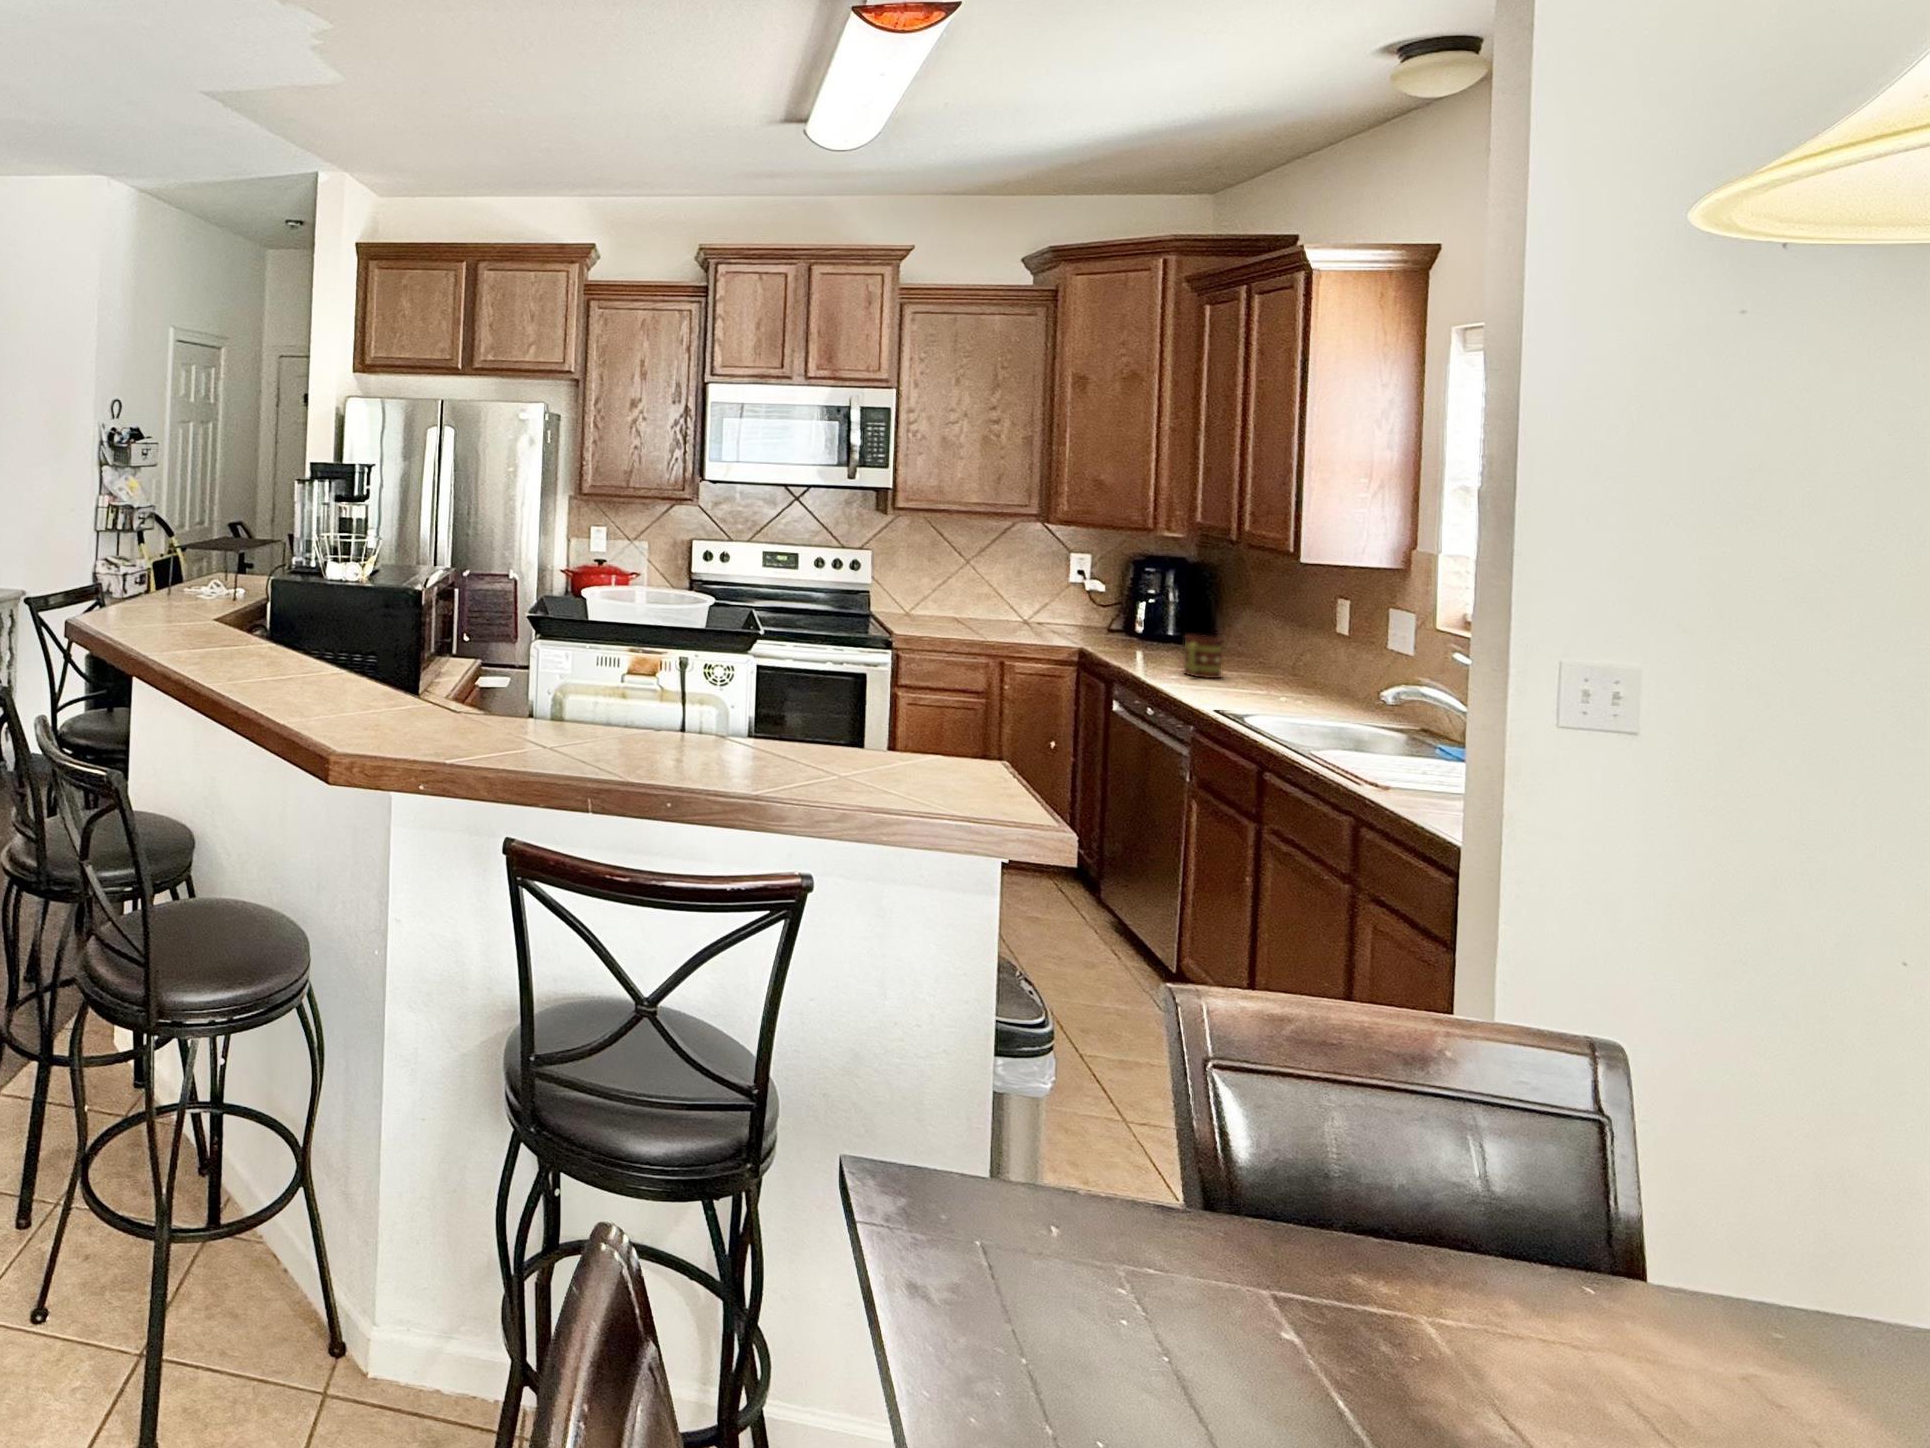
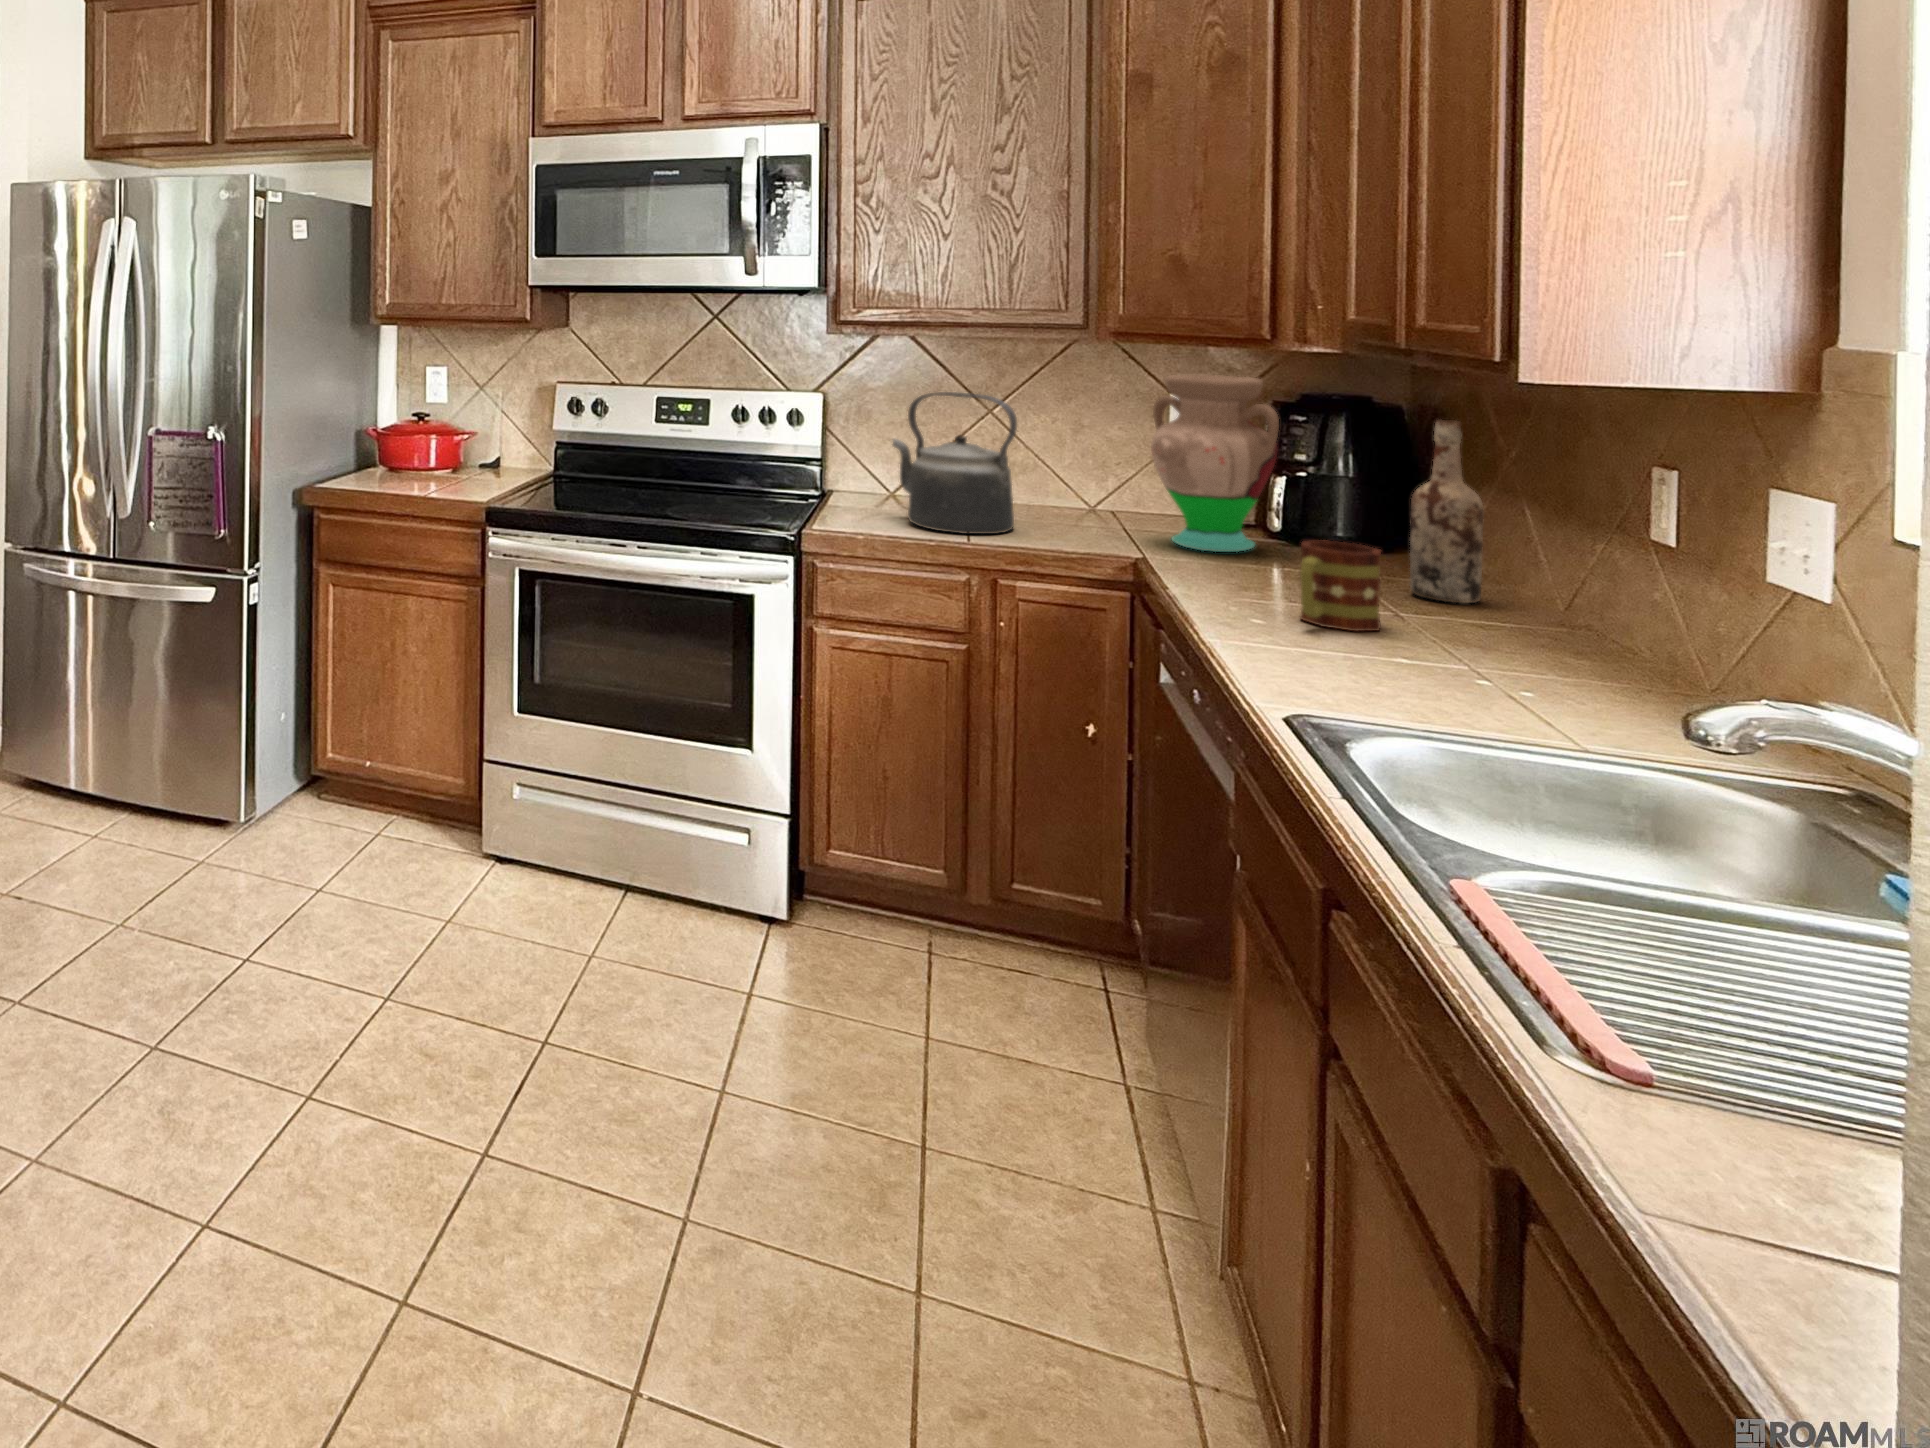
vase: none [1080,545,1153,644] -> present [1151,375,1279,552]
kettle: none [929,552,1009,636] -> present [893,392,1017,534]
wine bottle: none [1223,574,1257,666] -> present [1410,419,1484,603]

